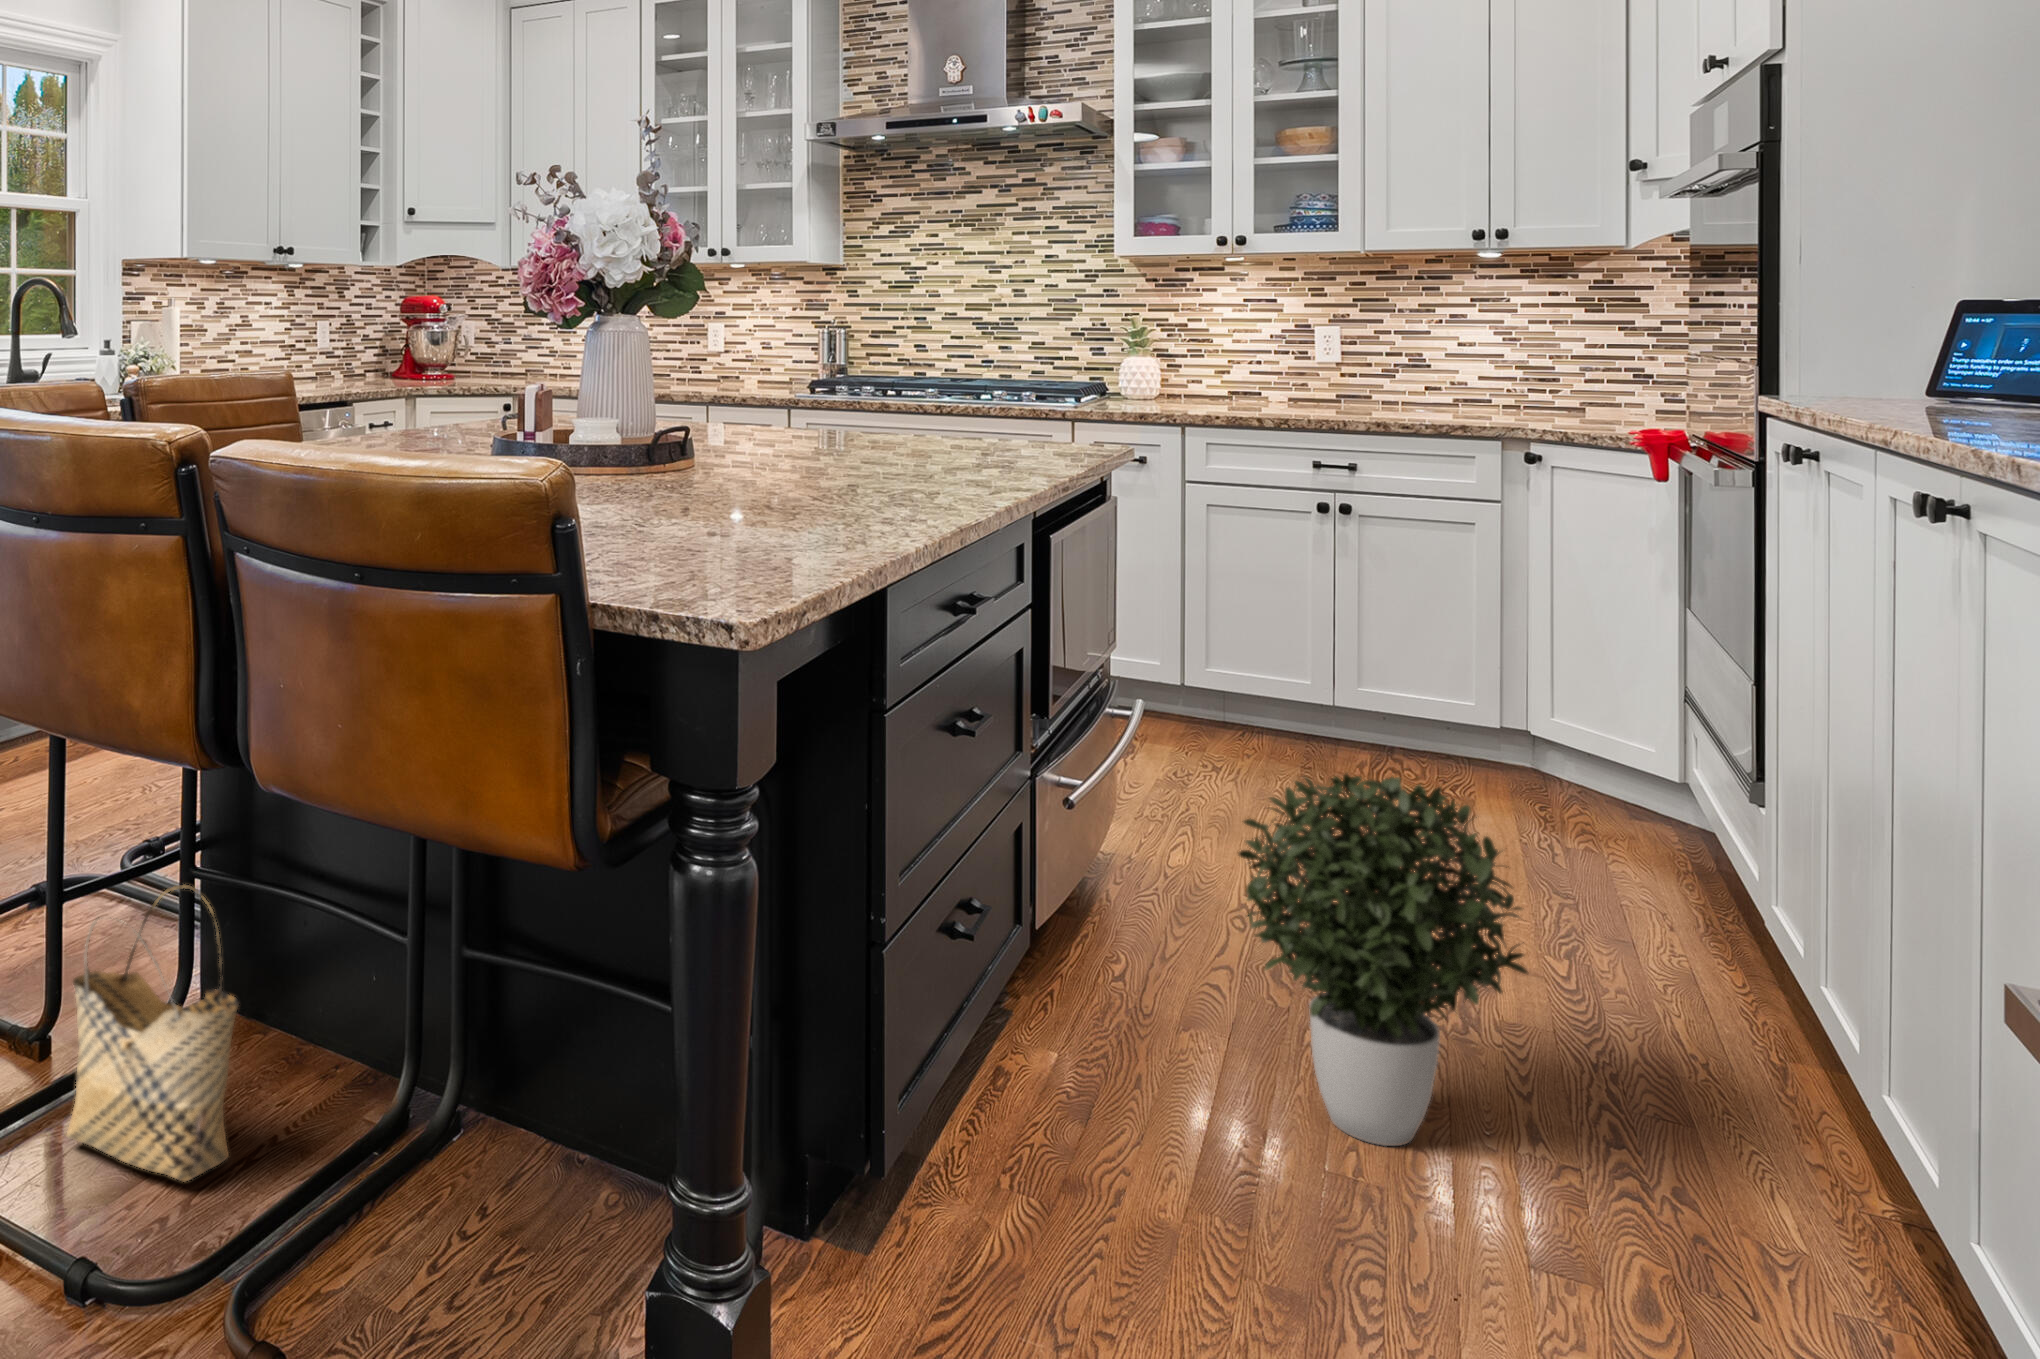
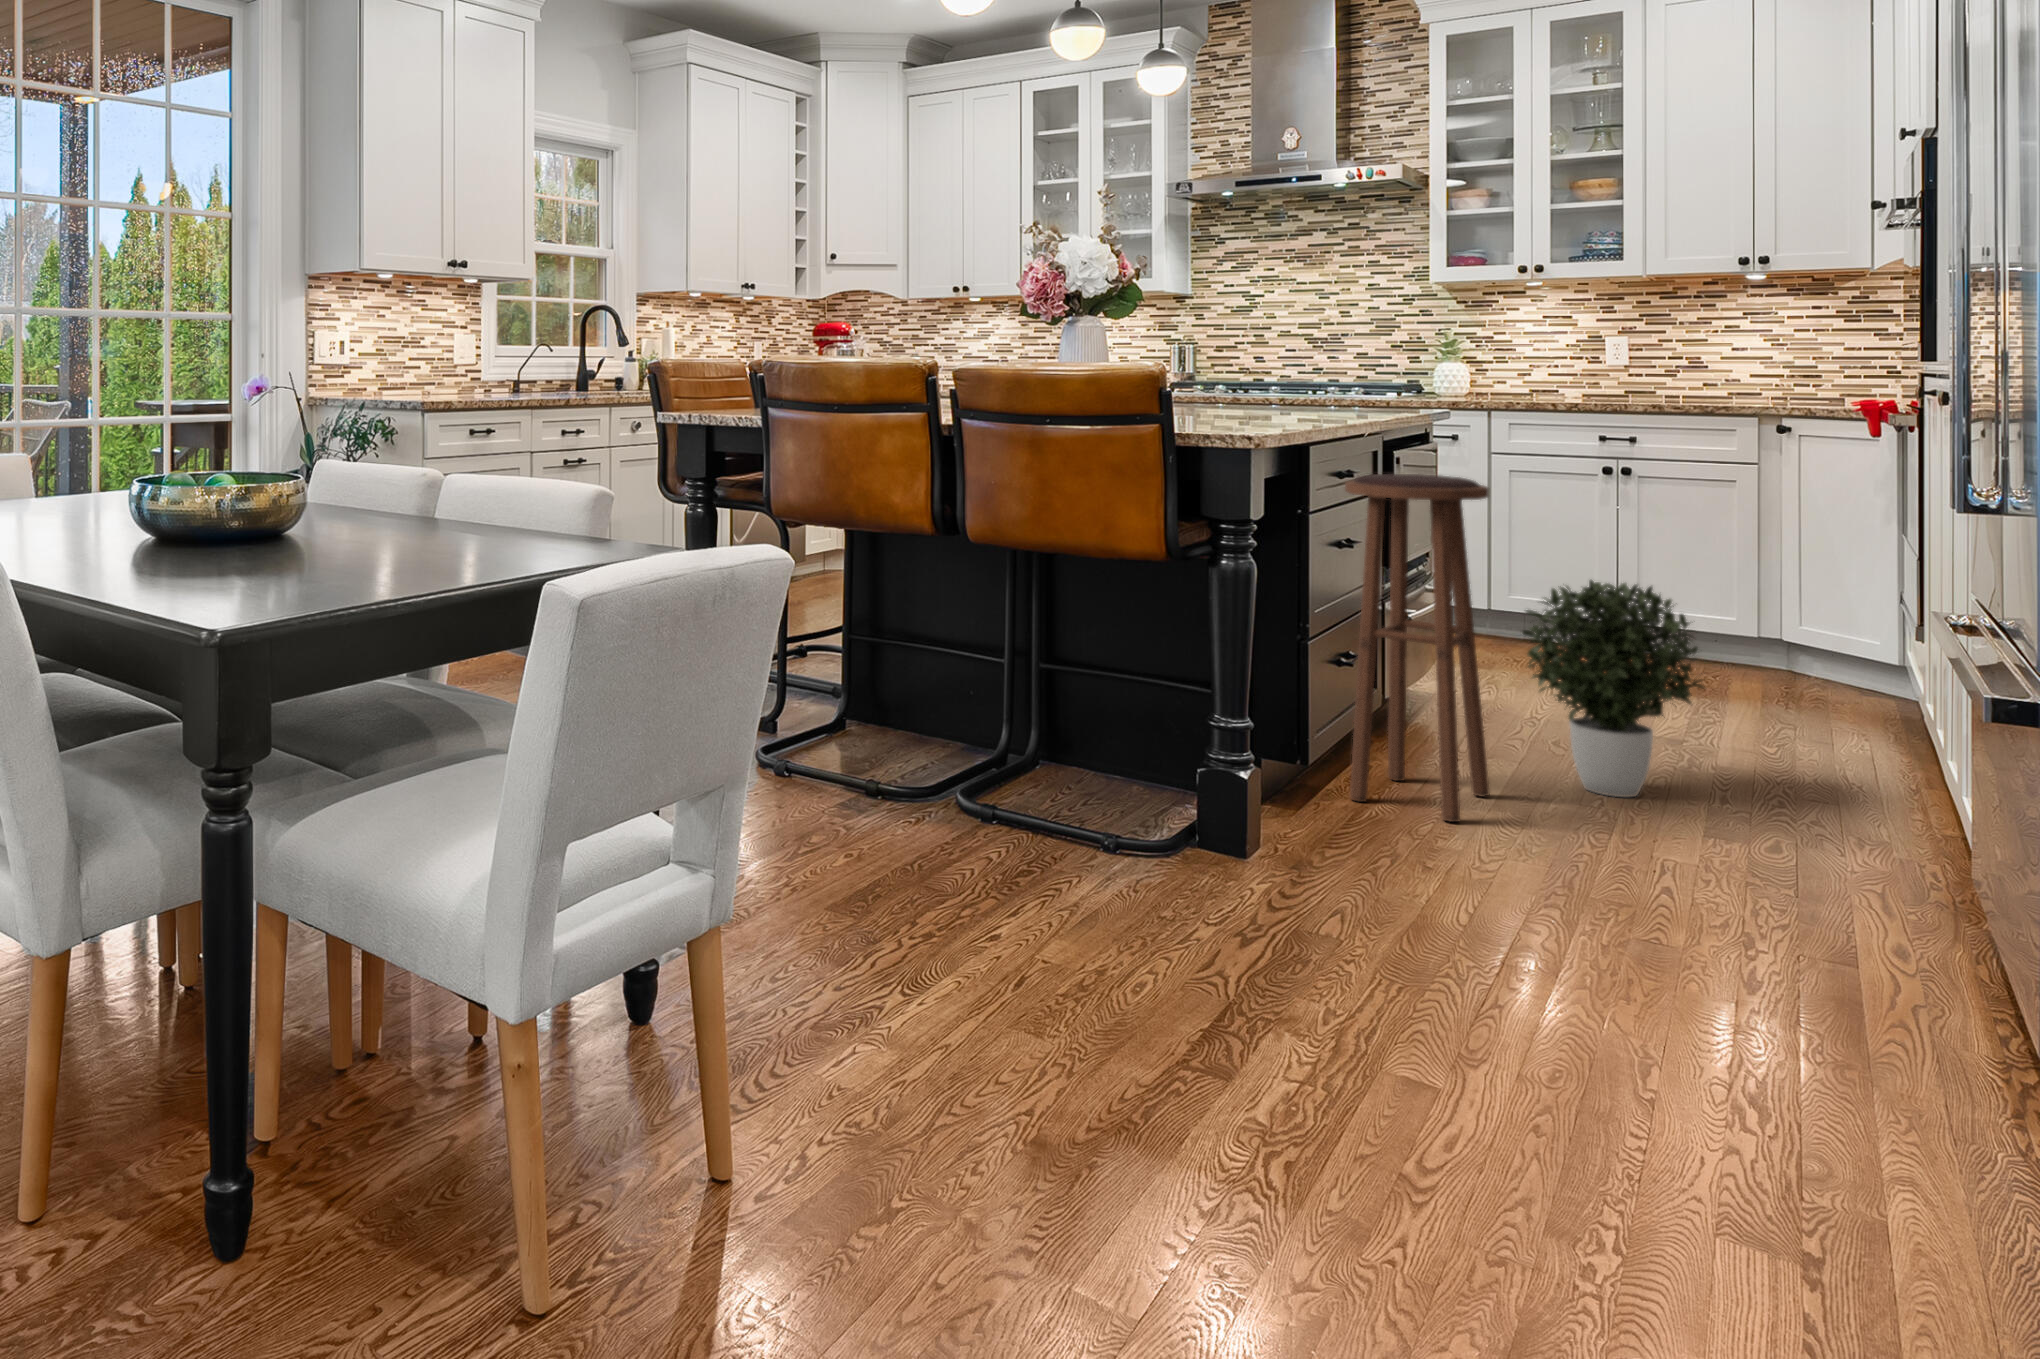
stool: none [960,610,1197,1276] -> present [1345,474,1489,822]
woven basket: present [66,884,239,1182] -> none [823,623,924,770]

